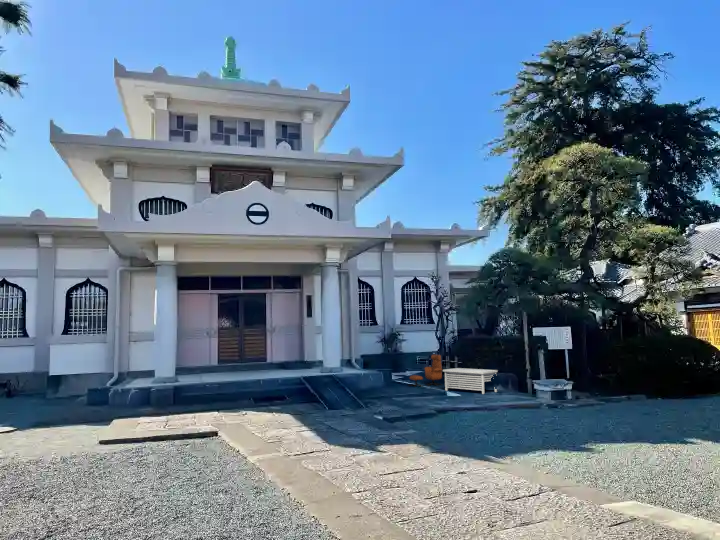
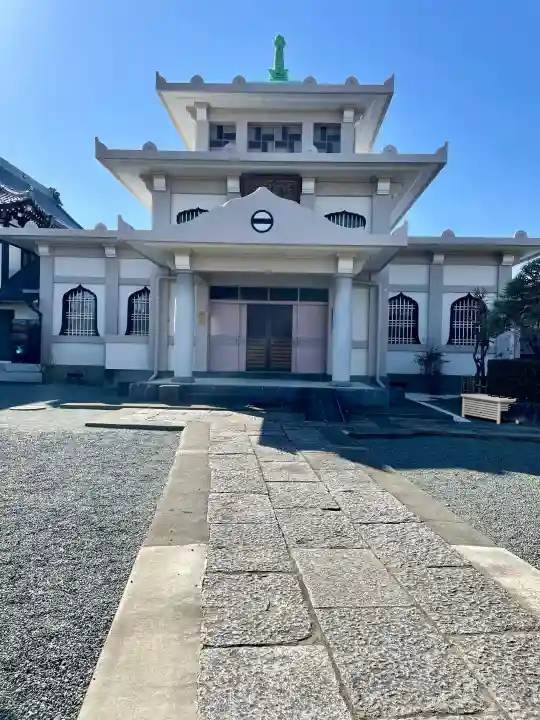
lounge chair: present [410,354,442,386] -> none [429,378,470,412]

